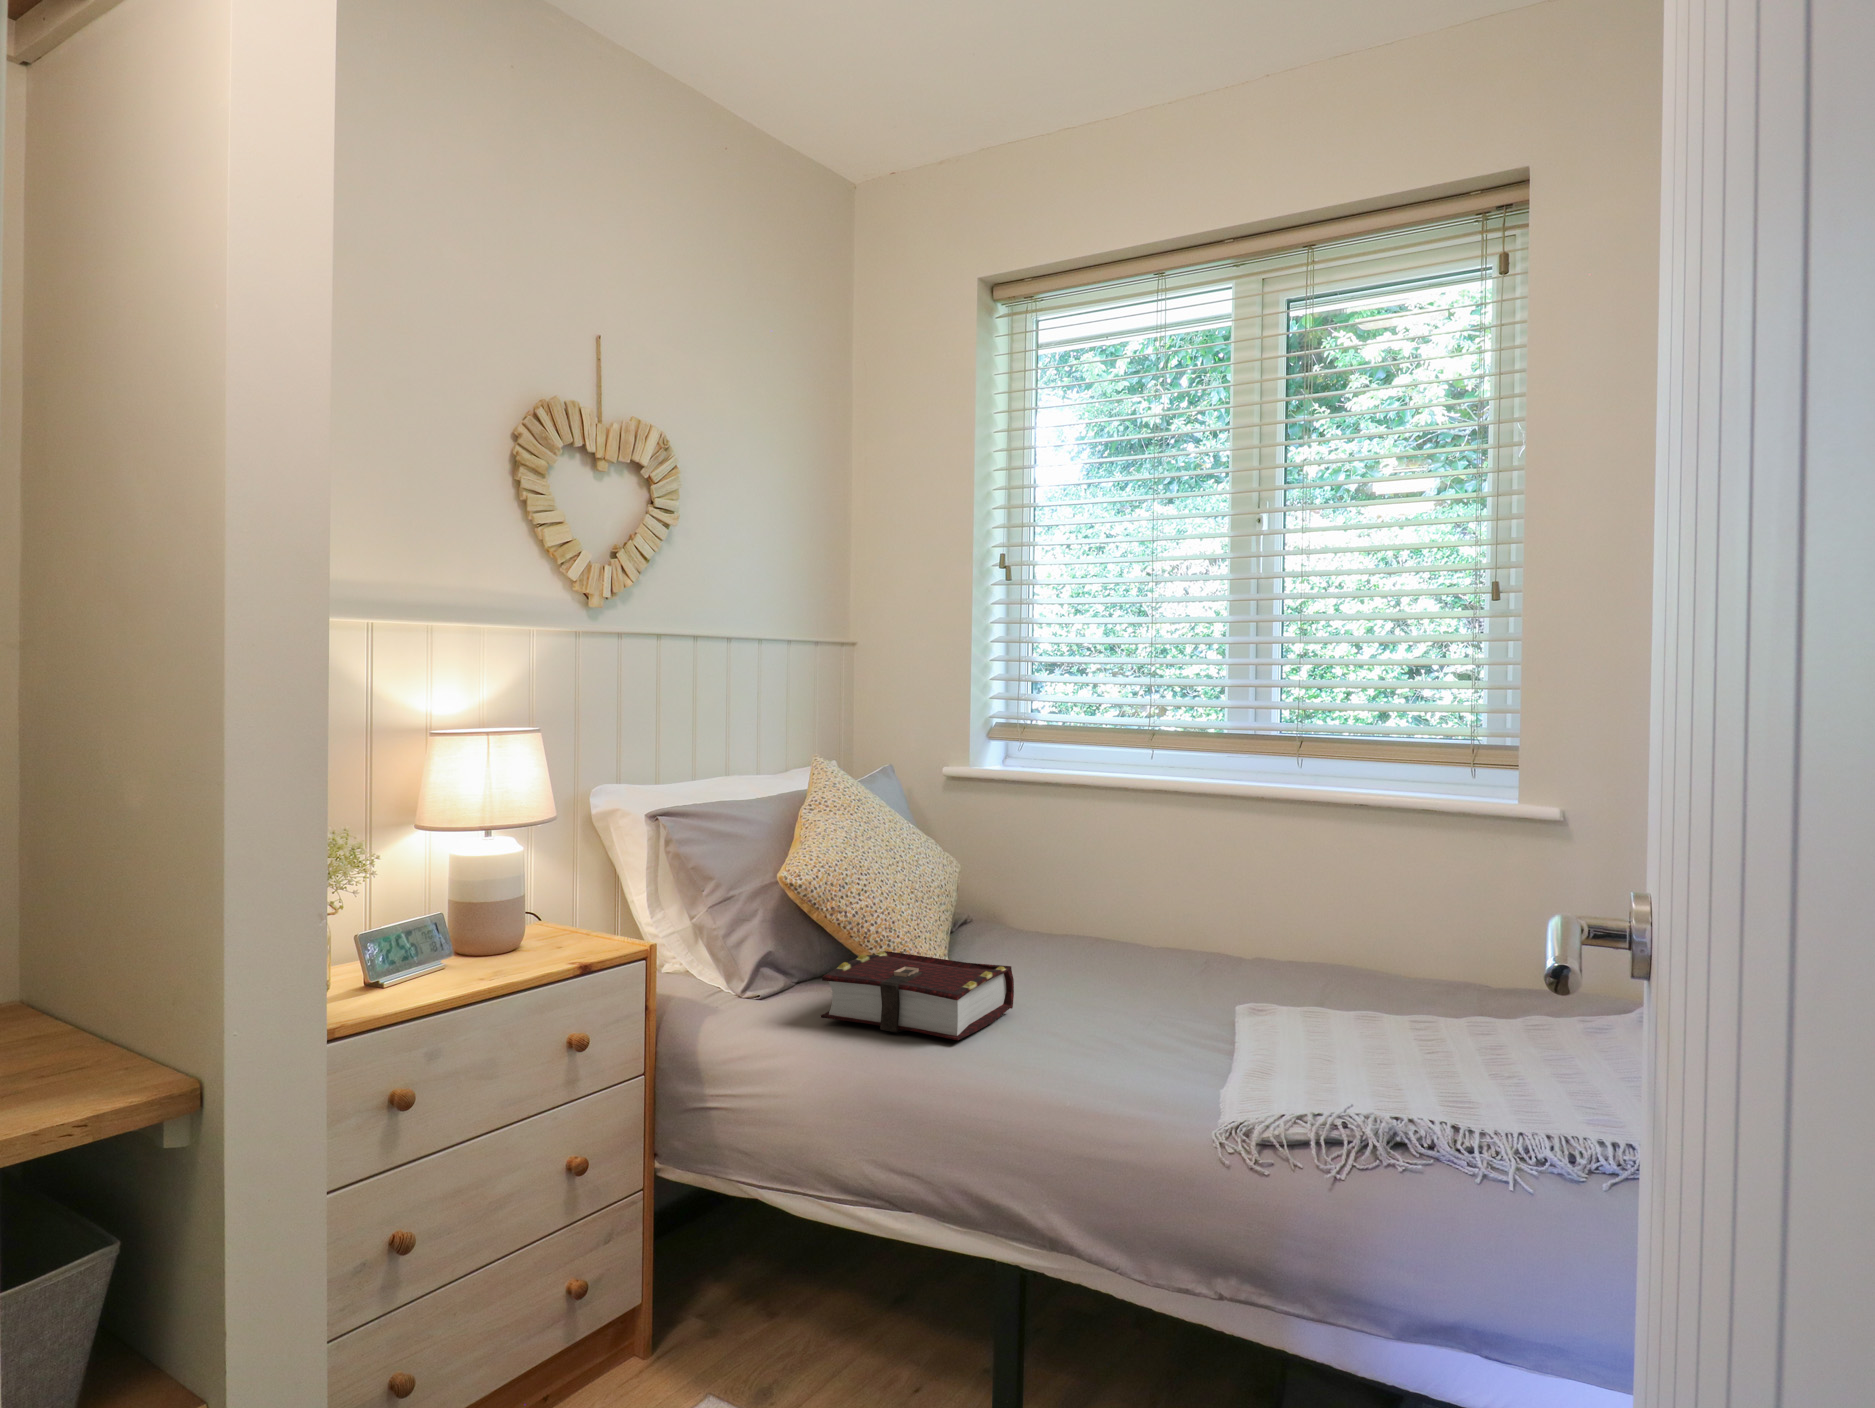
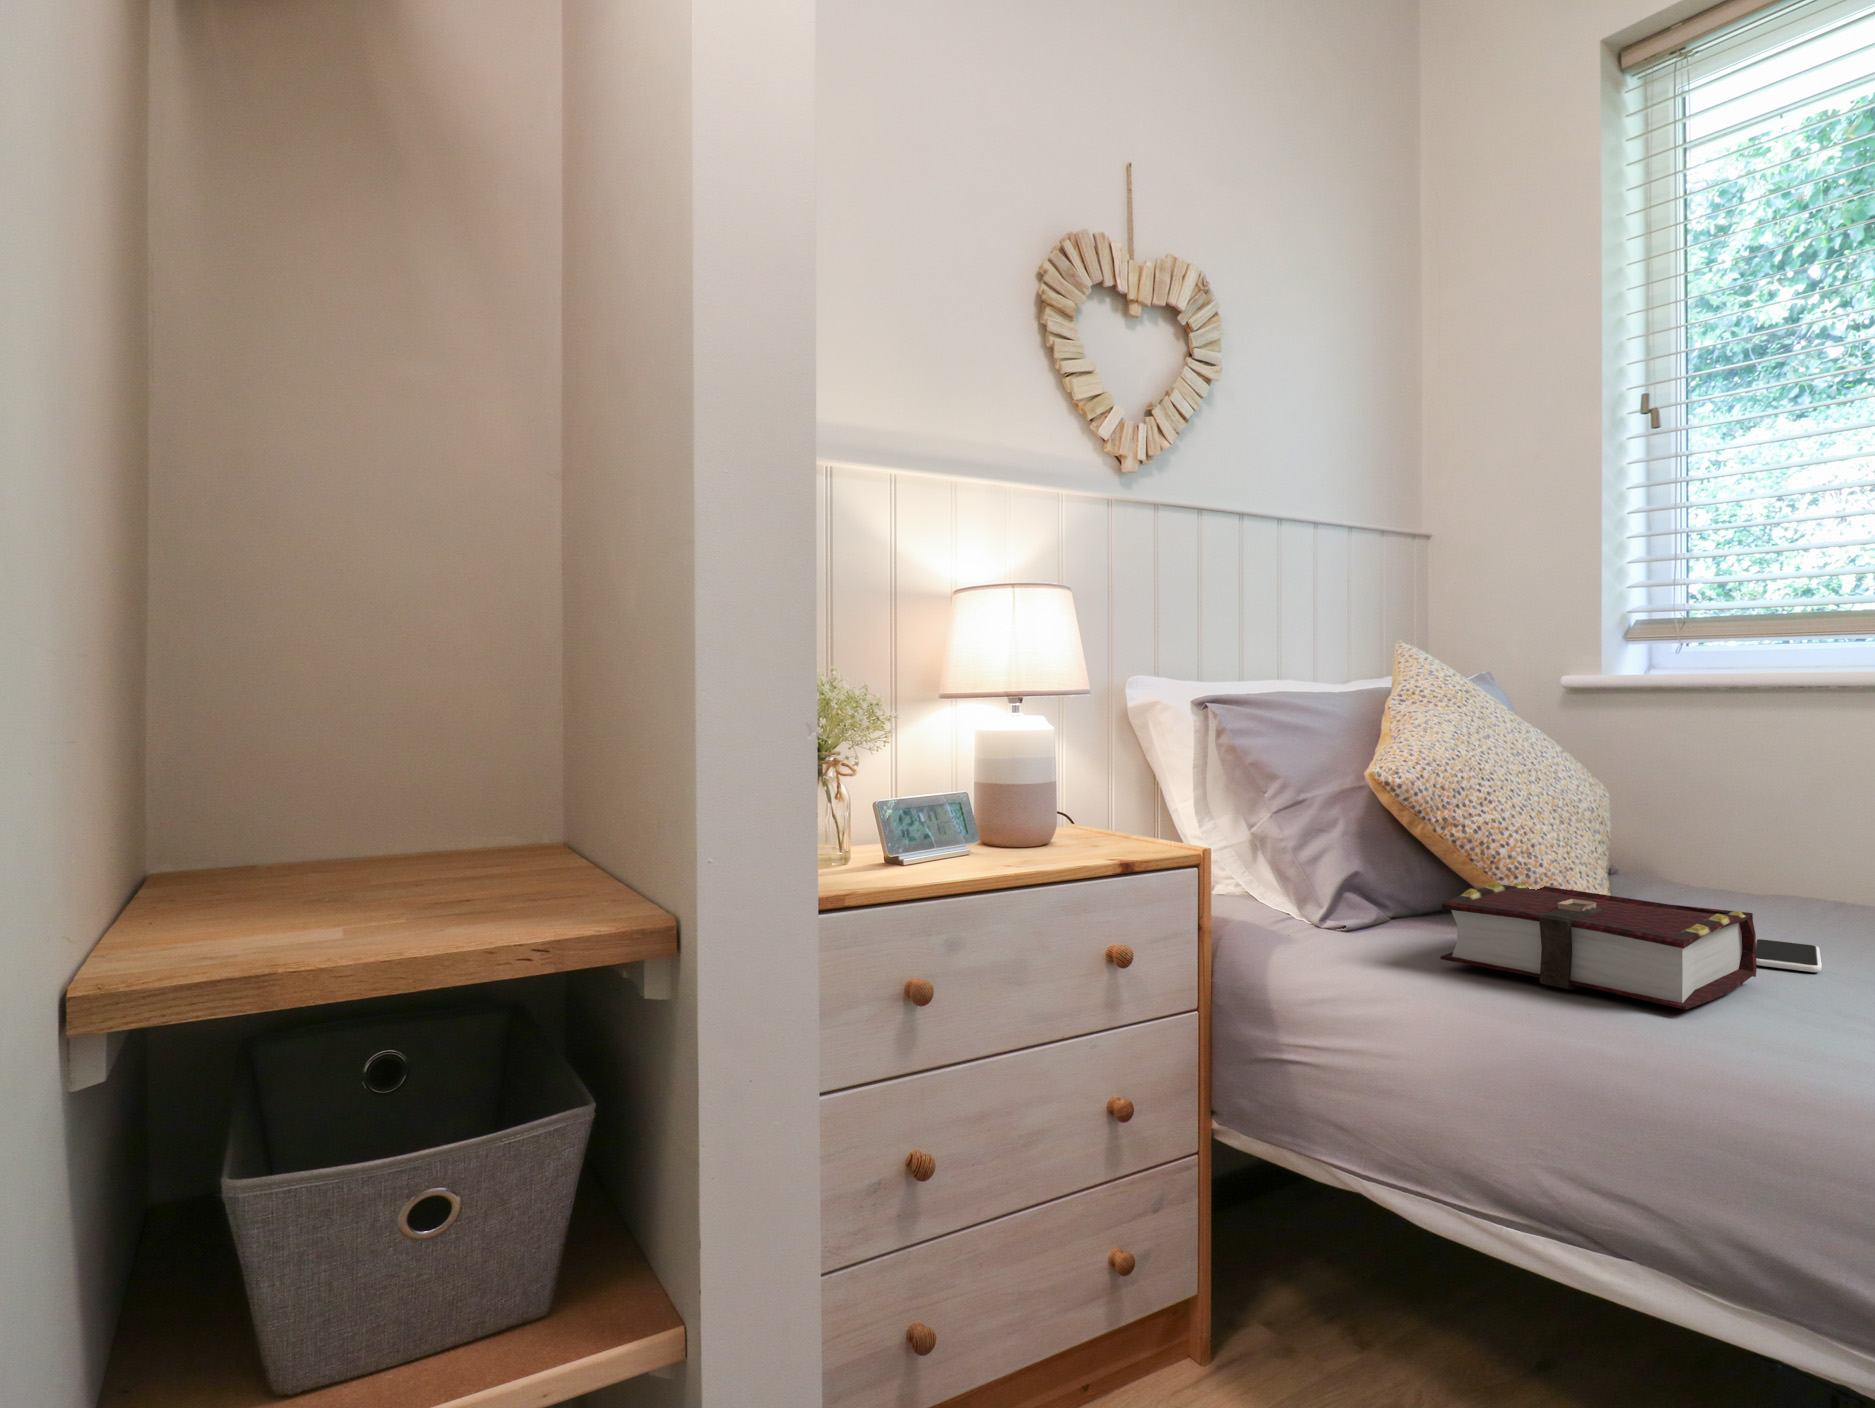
smartphone: none [1018,976,1063,999] -> present [1756,939,1822,972]

